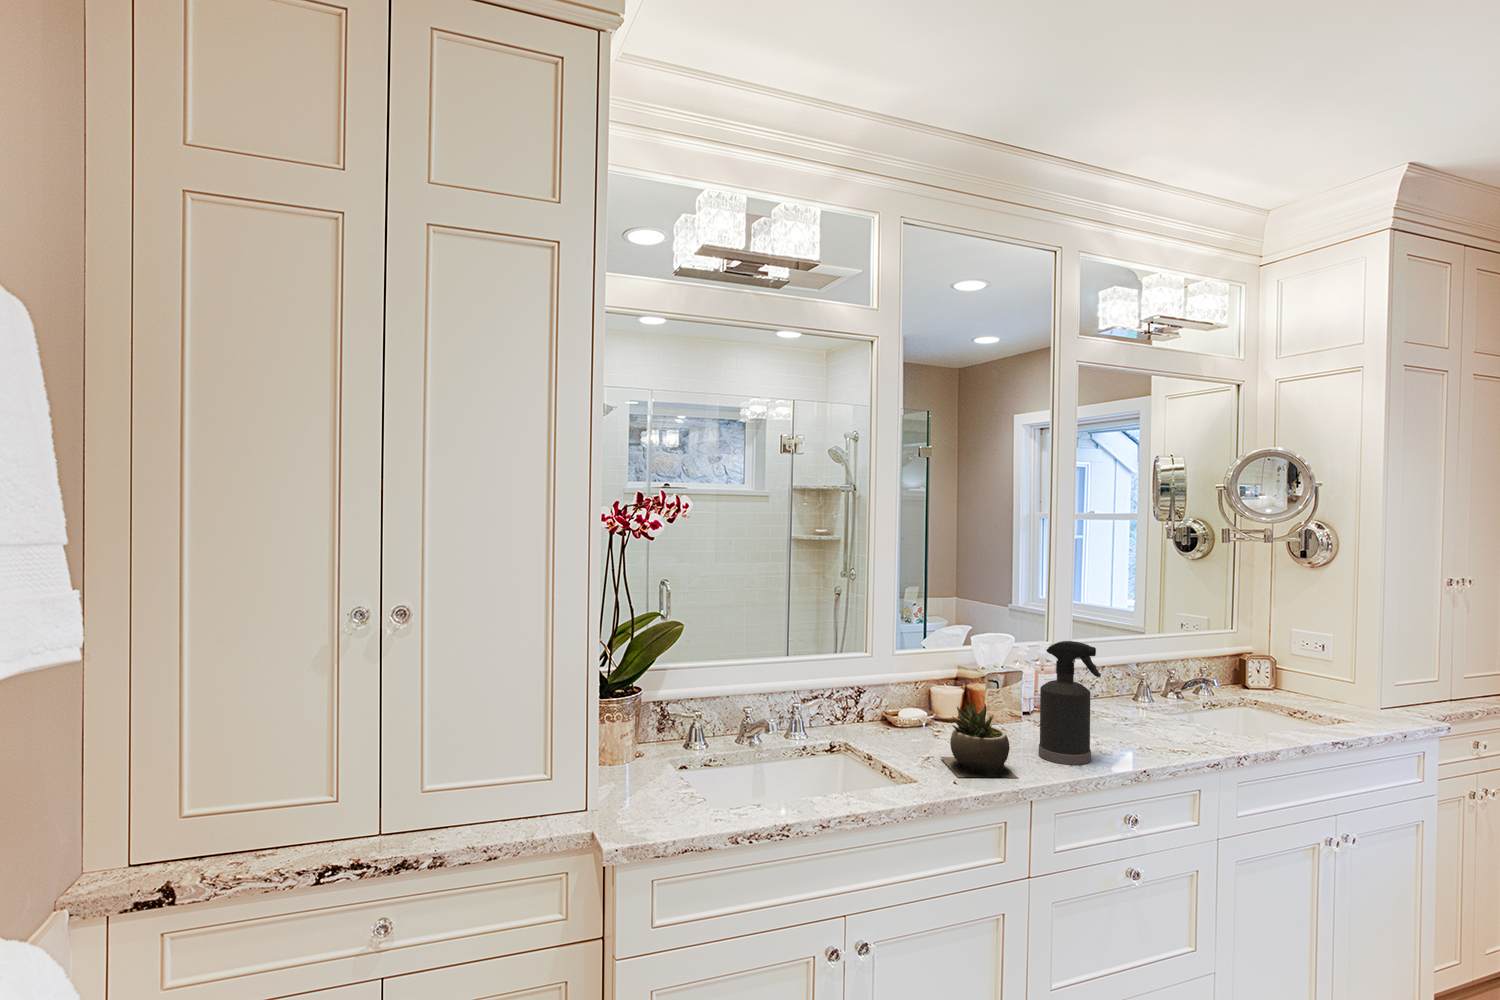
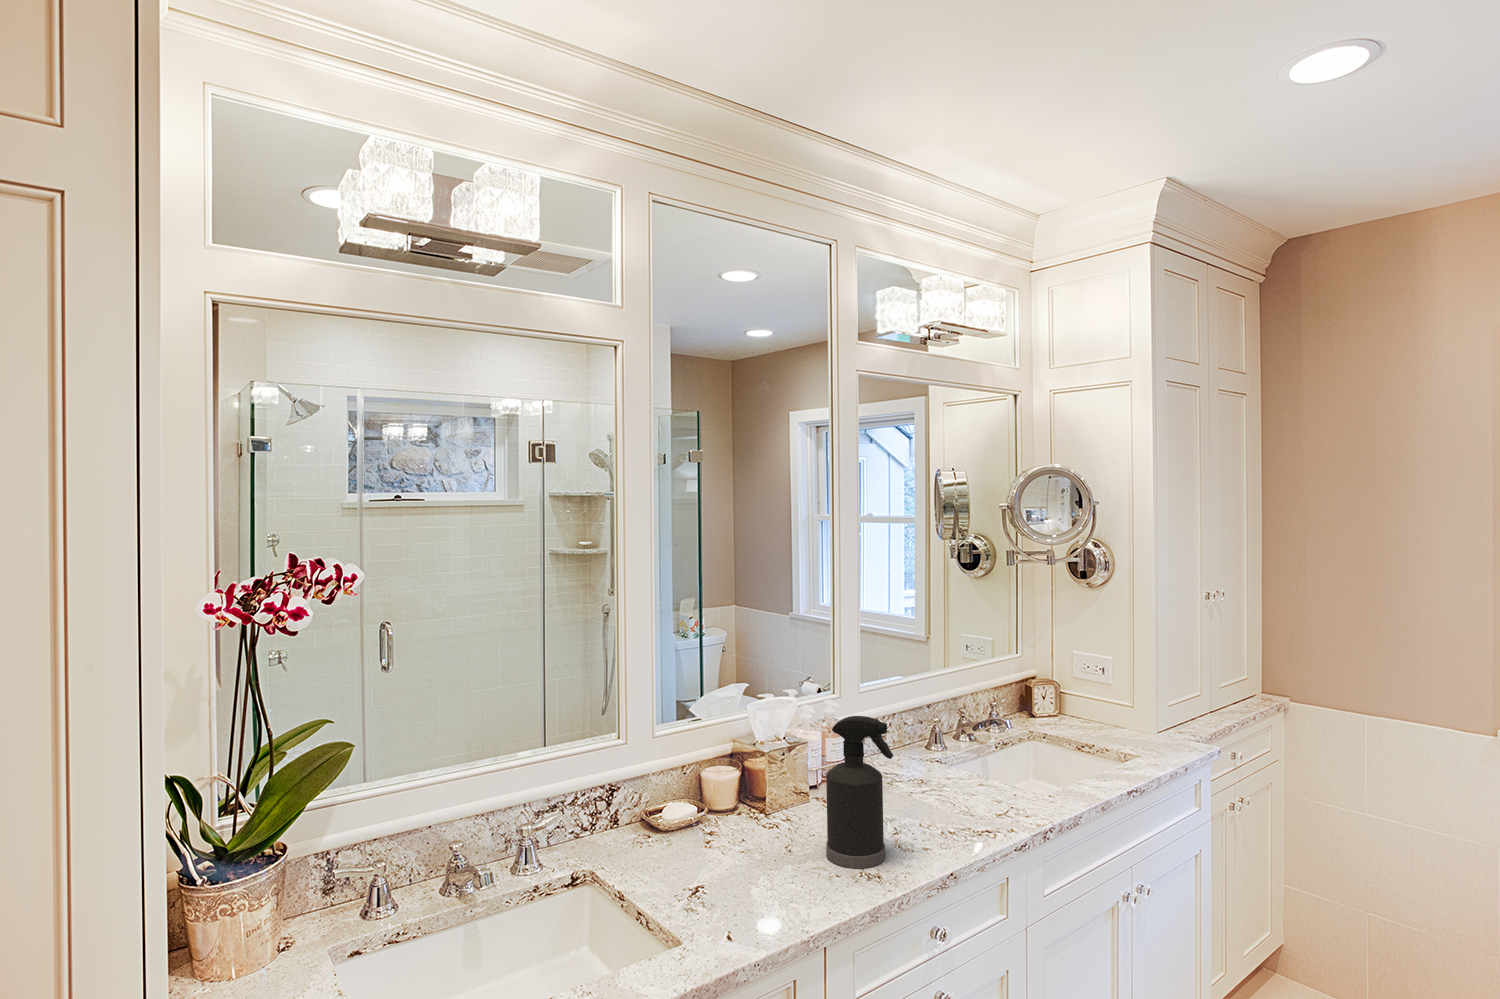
succulent plant: present [941,702,1017,778] -> none [709,810,803,916]

